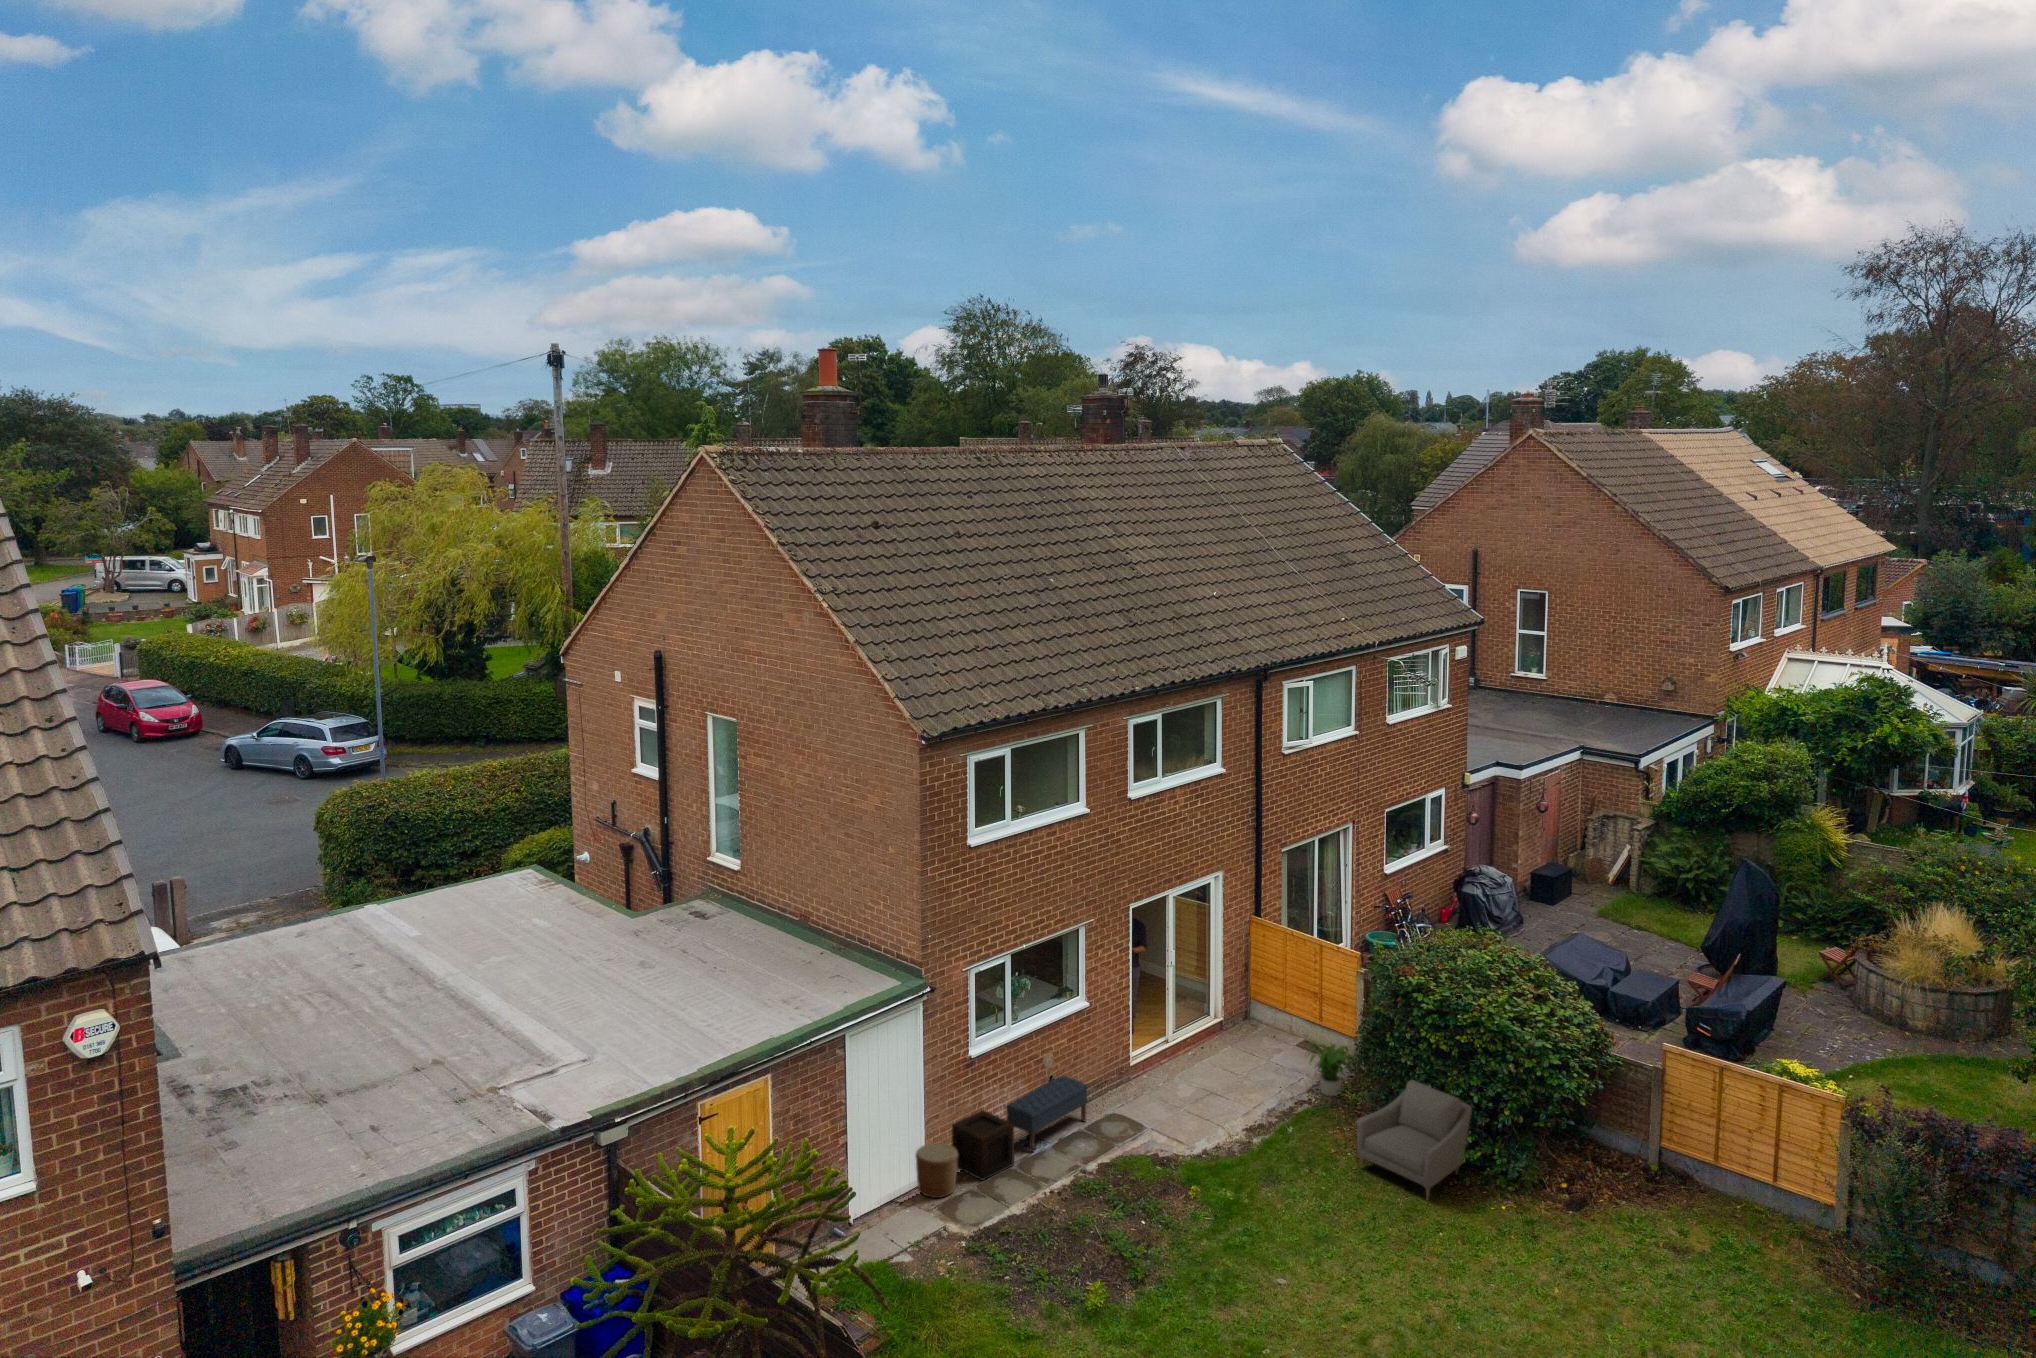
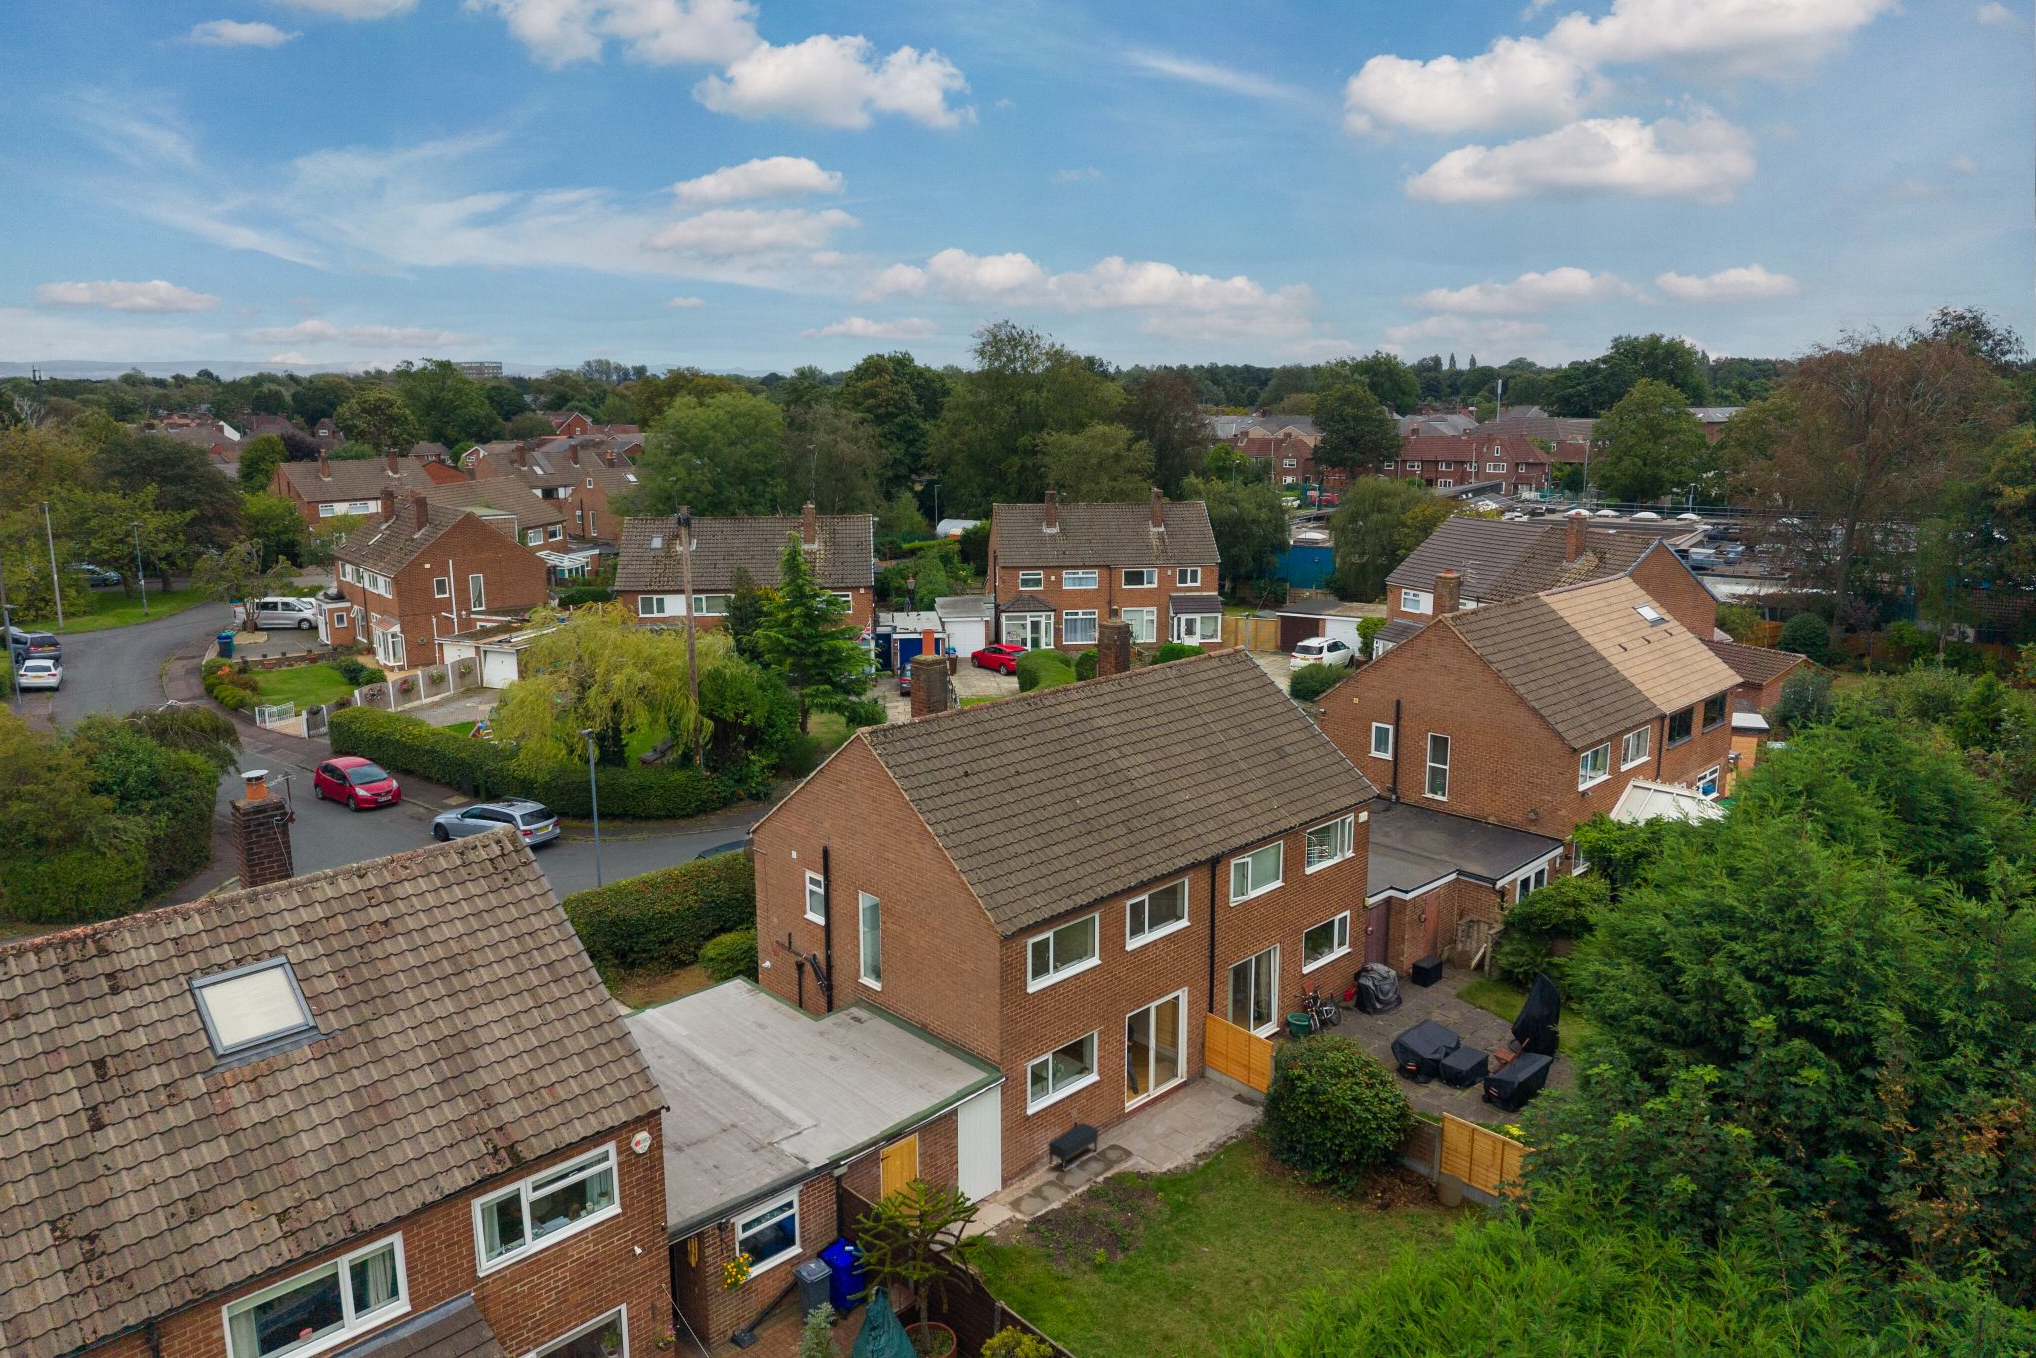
potted plant: present [1308,1041,1353,1096] -> none [1233,1101,1267,1136]
chair: present [1357,1080,1472,1200] -> none [1259,1131,1327,1205]
wooden crate: present [952,1110,1014,1180] -> none [1017,1146,1054,1189]
woven basket: present [916,1143,958,1198] -> present [1437,1173,1463,1207]

